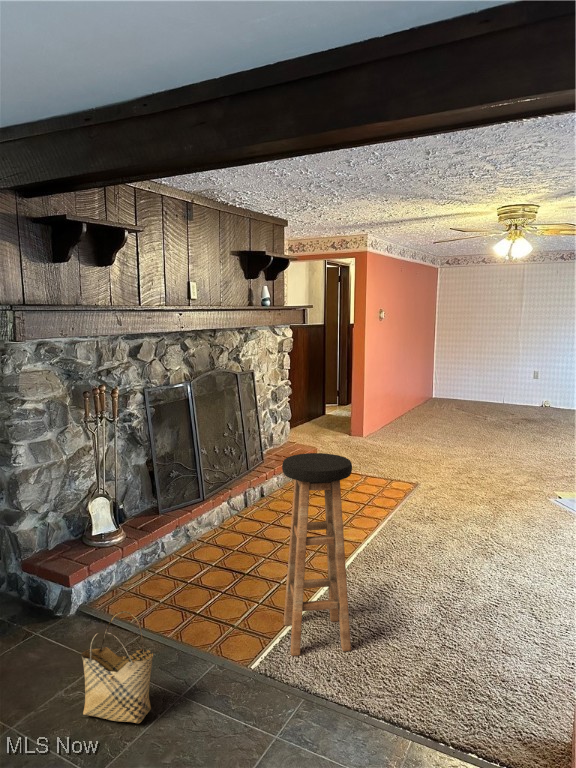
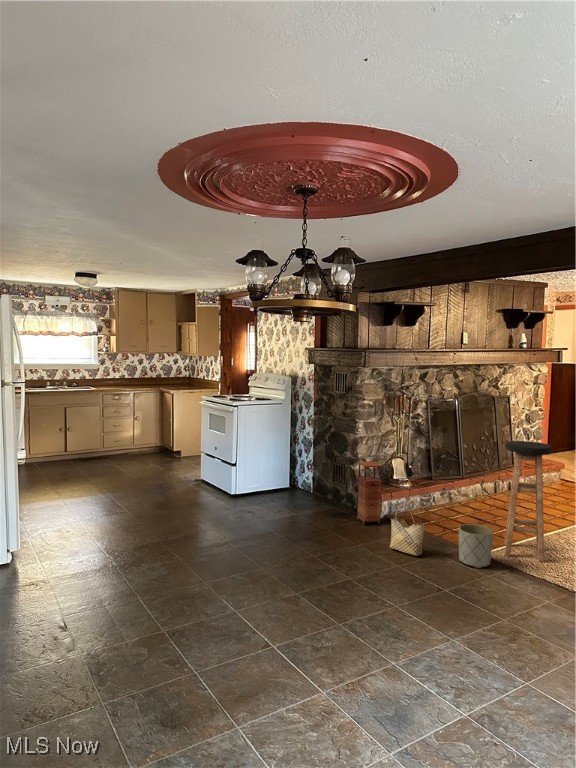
storage cabinet: none [16,519,69,650] -> present [357,462,382,525]
planter: none [217,622,279,716] -> present [459,524,494,568]

